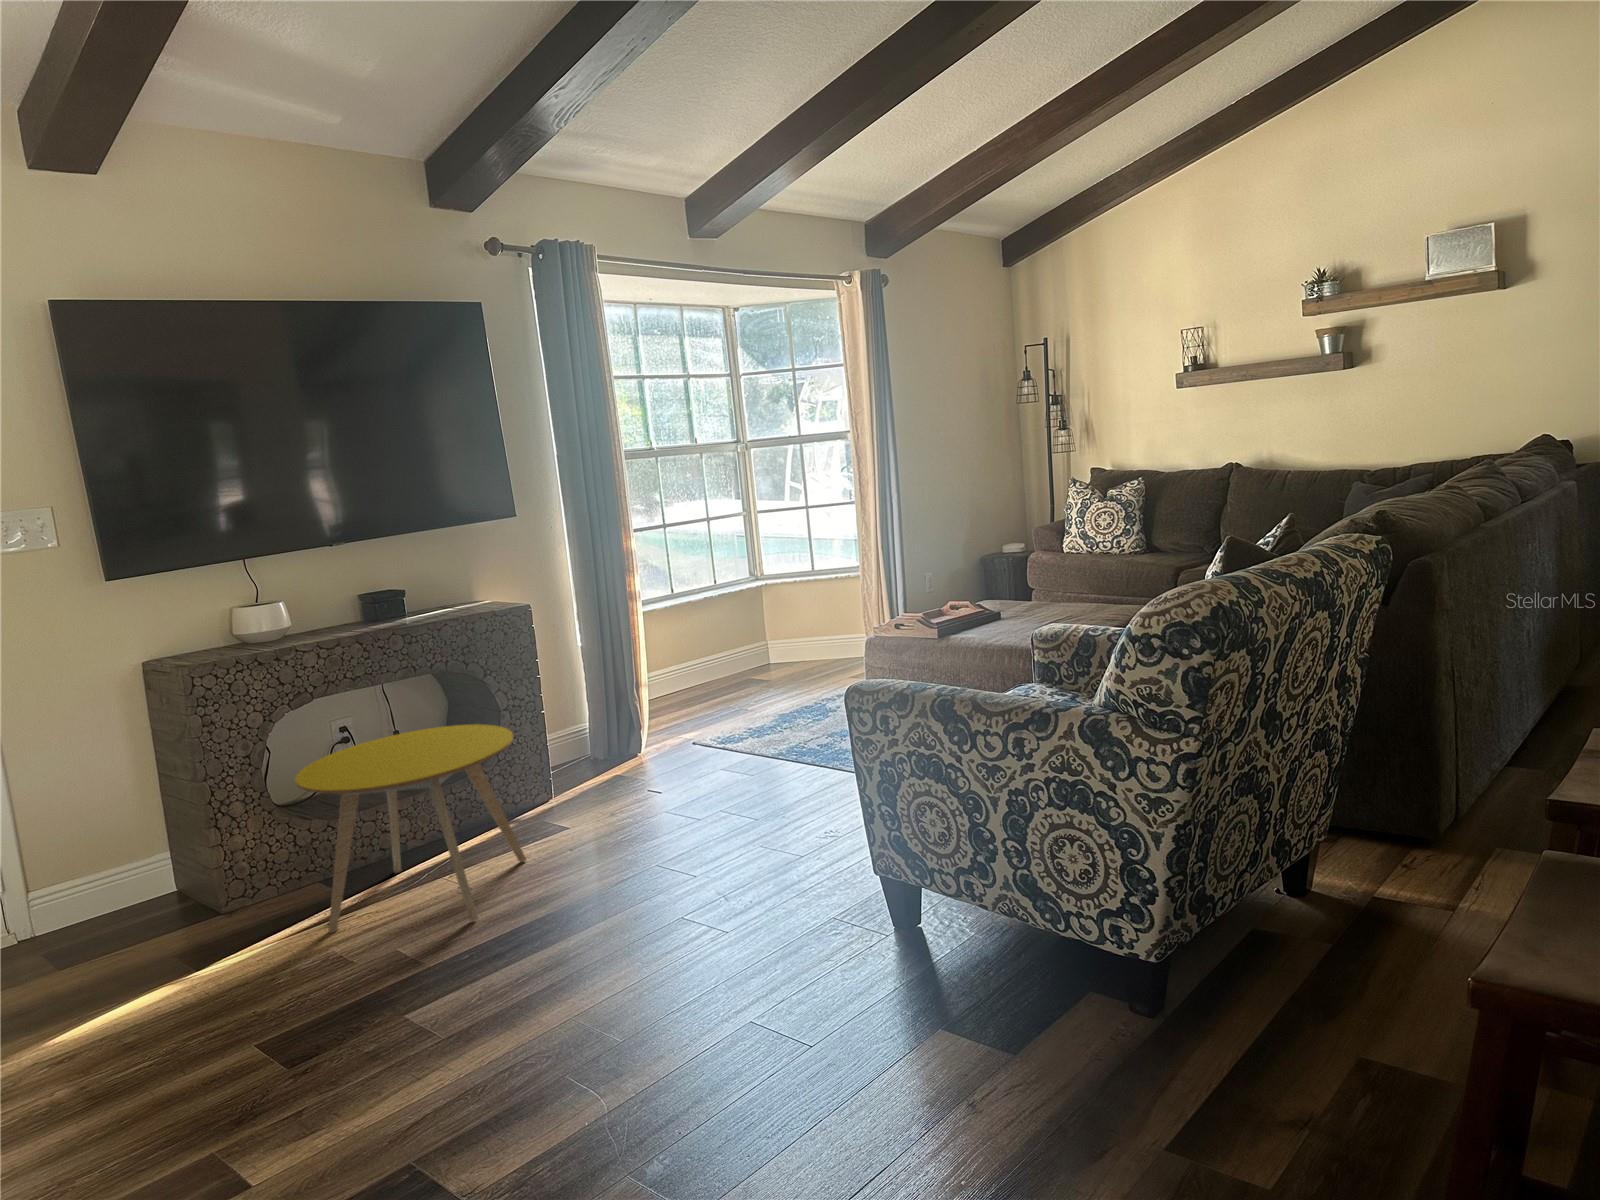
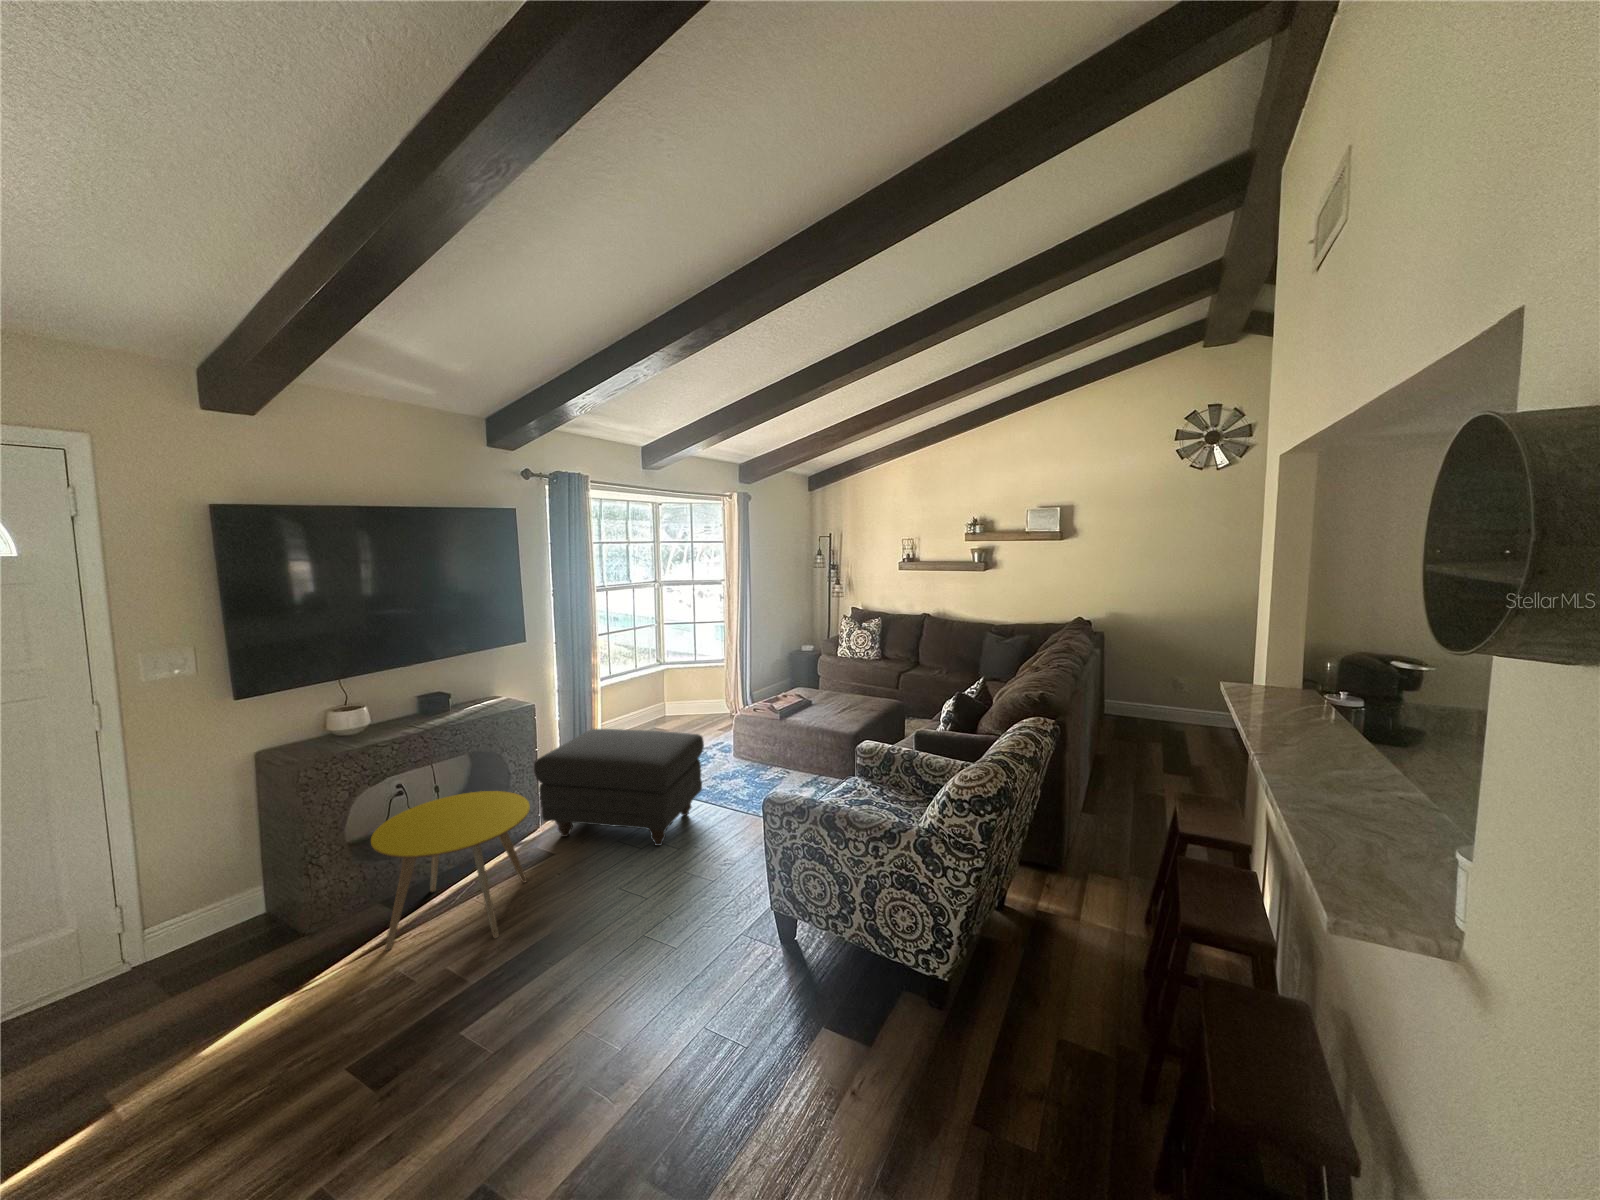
ottoman: none [530,645,802,818] -> present [534,729,704,846]

